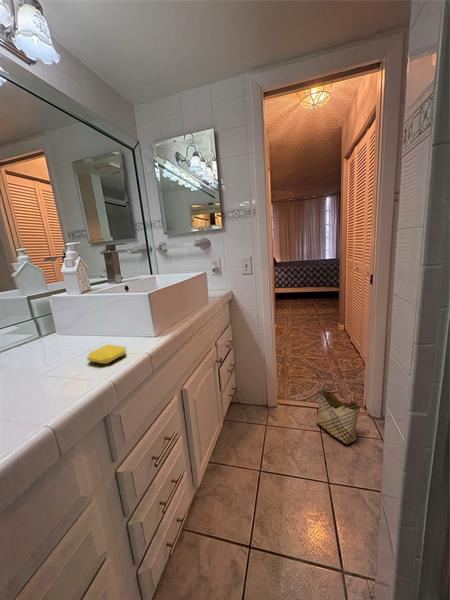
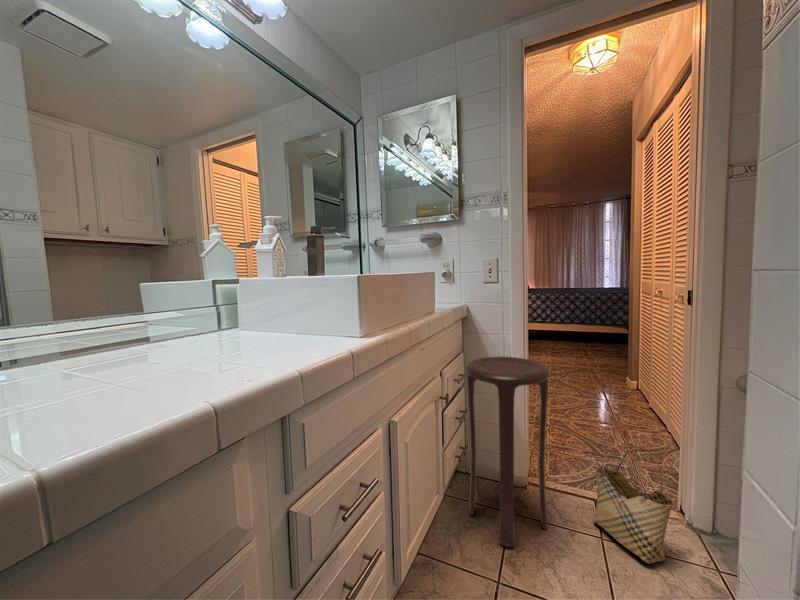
stool: none [233,326,289,448] -> present [466,357,550,547]
soap bar: present [87,345,126,364] -> none [271,335,321,356]

